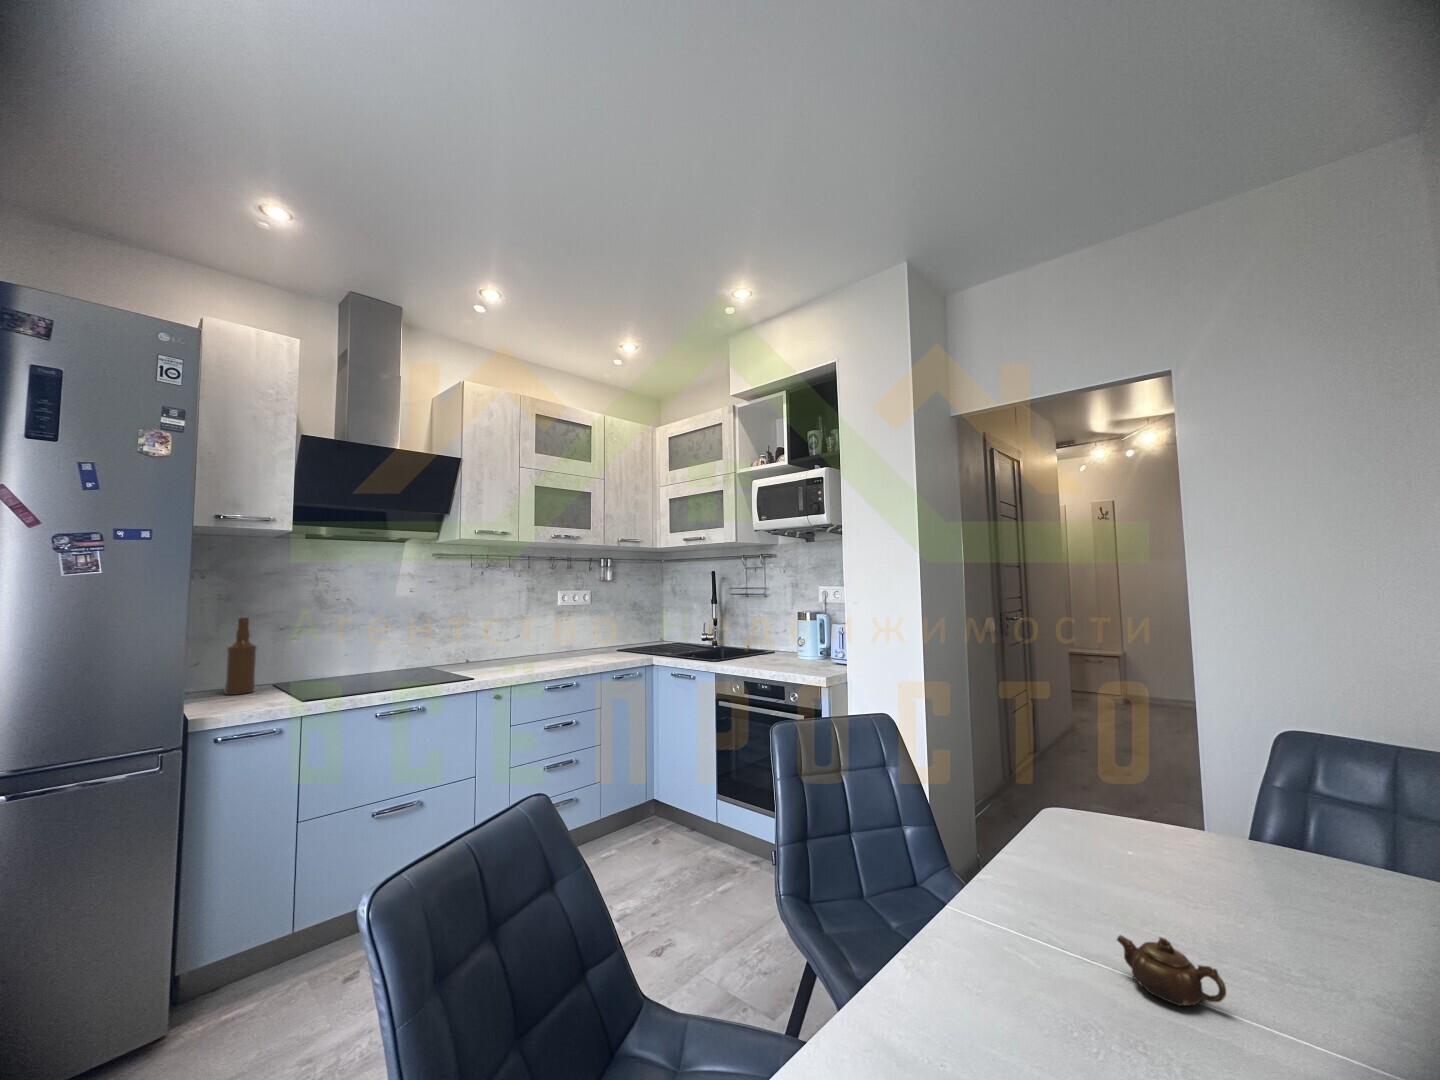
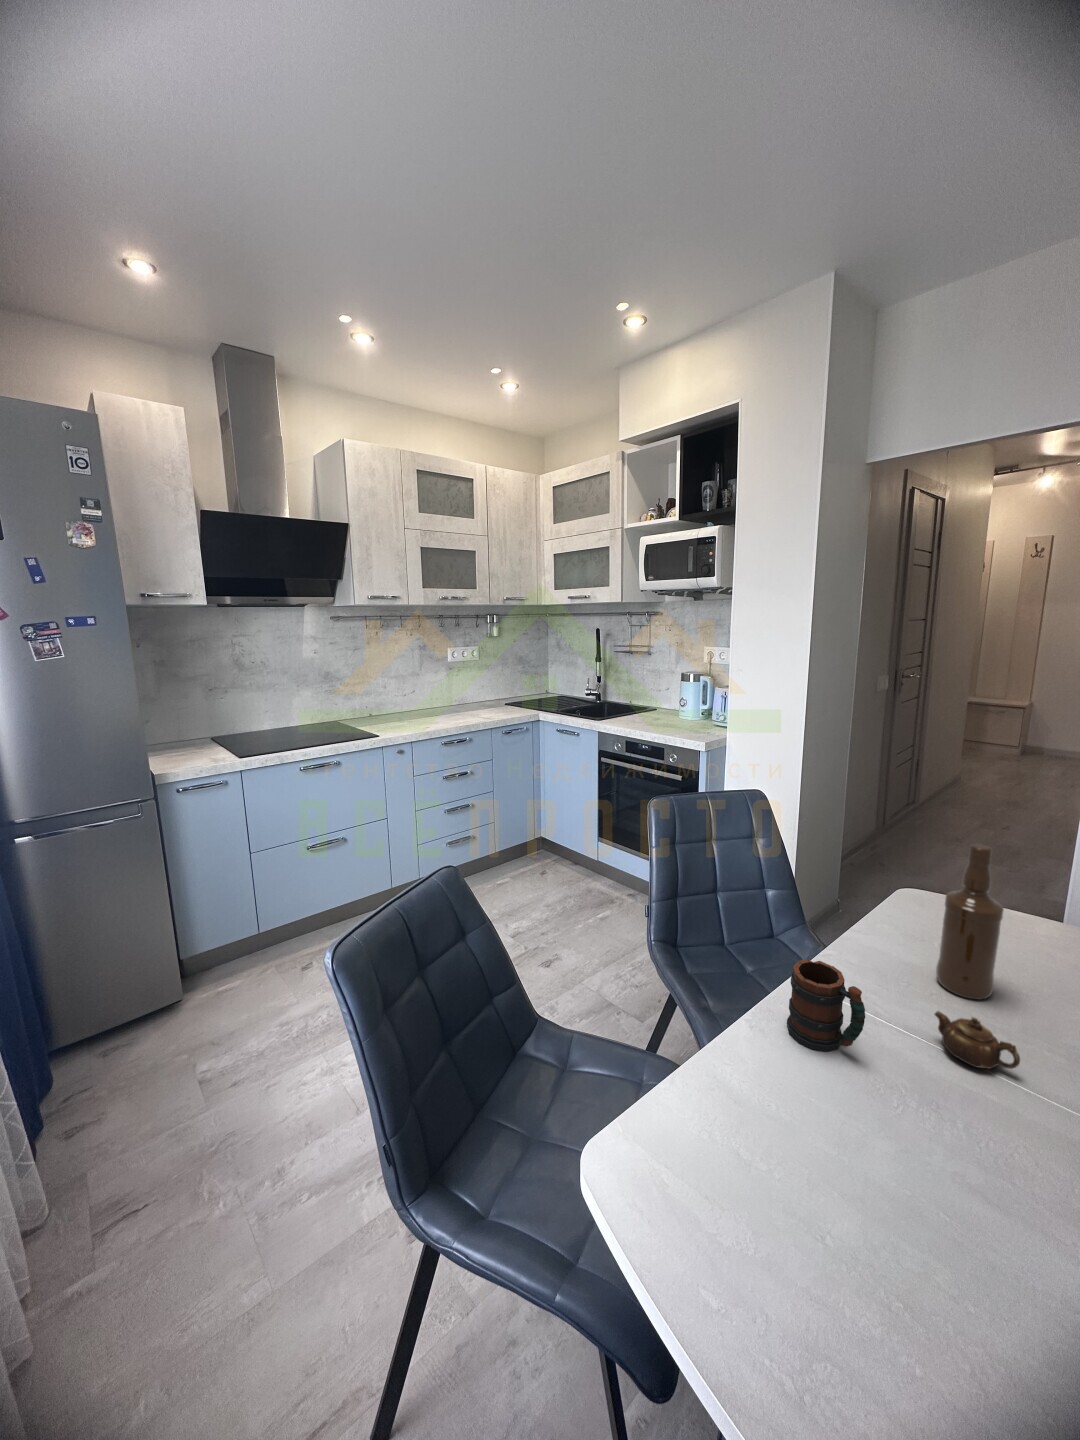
bottle: present [225,617,257,695] -> present [936,844,1004,1000]
mug: none [948,879,1042,1001] -> present [787,959,865,1051]

